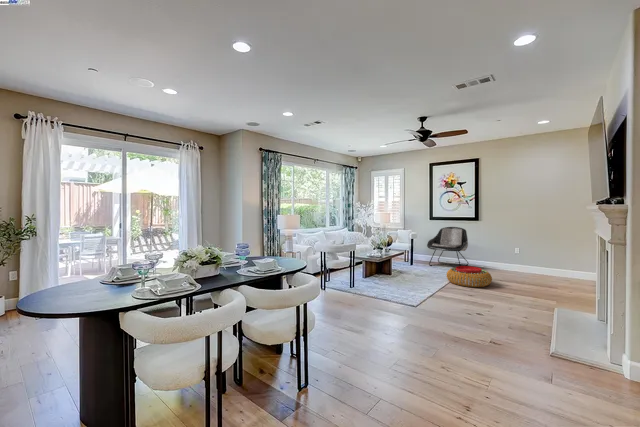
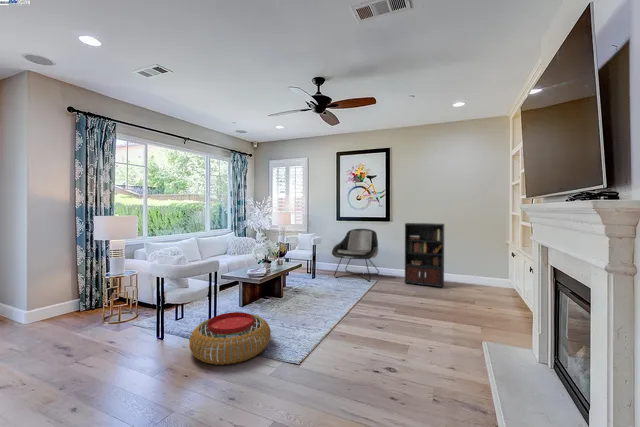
bookcase: none [492,222,542,277] -> present [405,223,444,287]
pouf: present [447,266,492,287] -> present [189,312,271,365]

